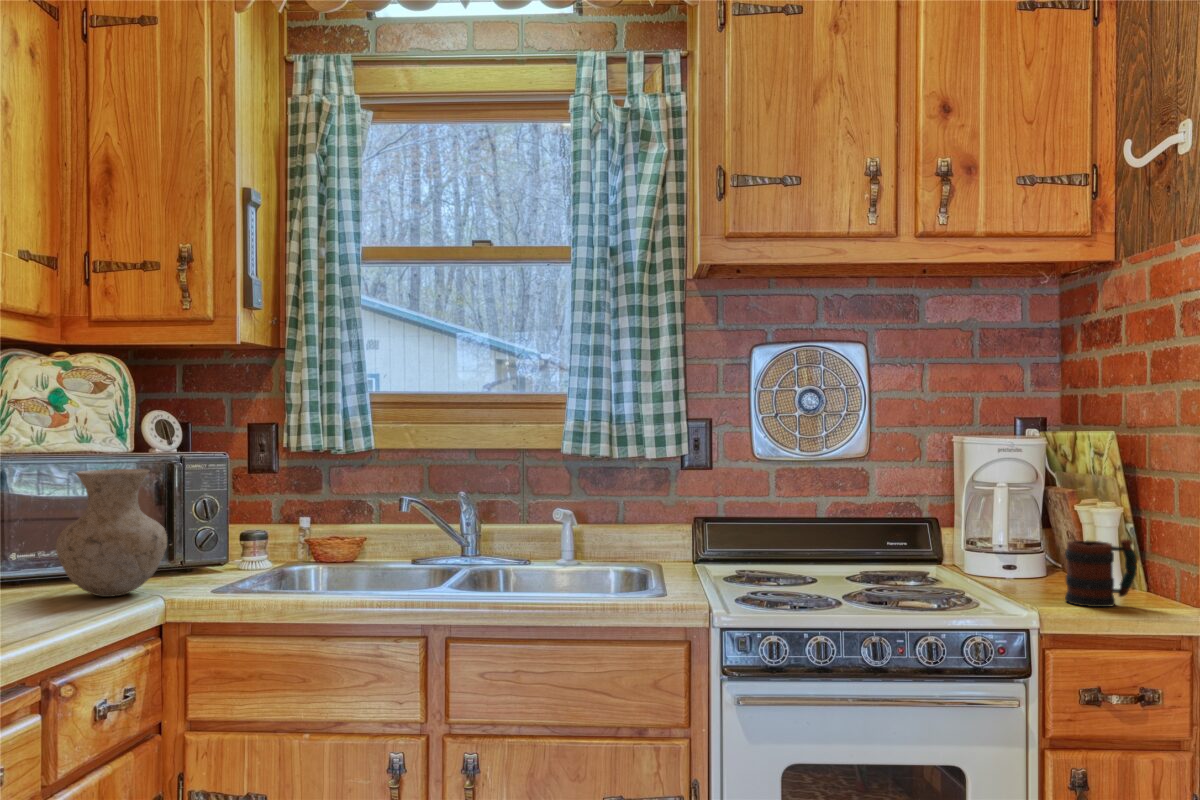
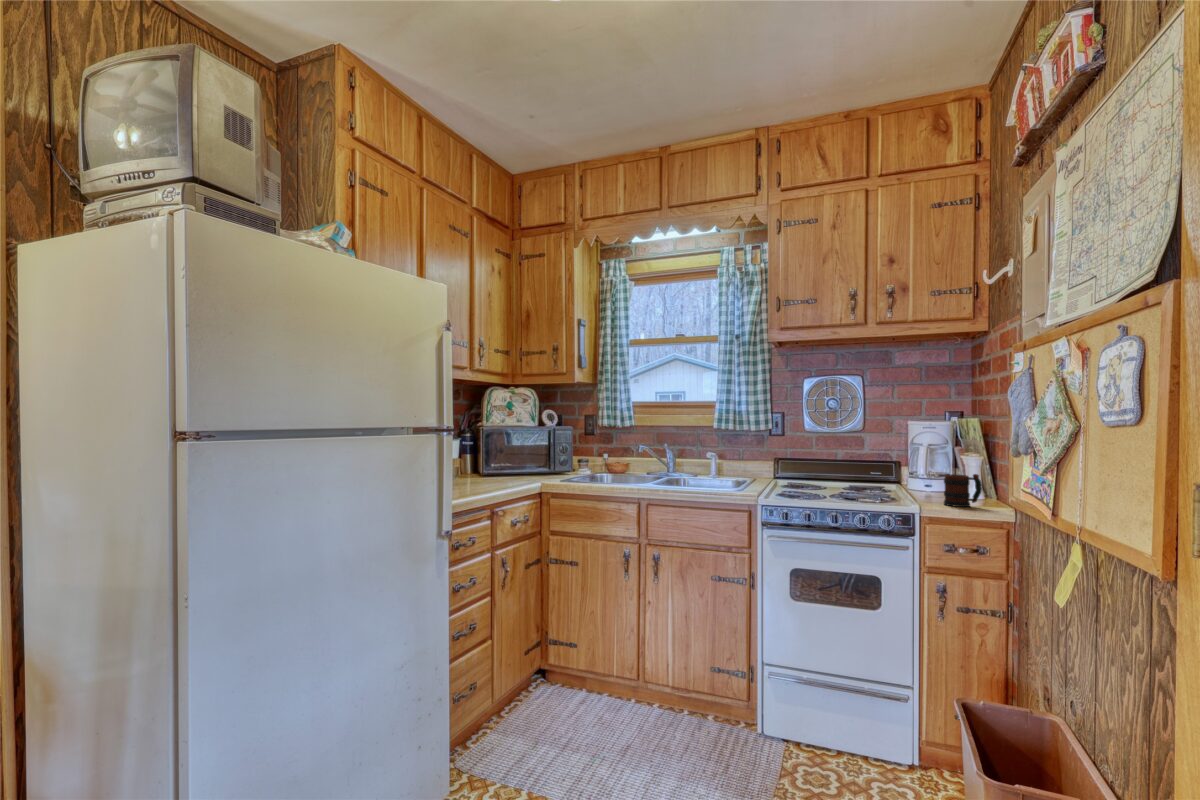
vase: present [56,469,167,597] -> none [511,431,548,478]

